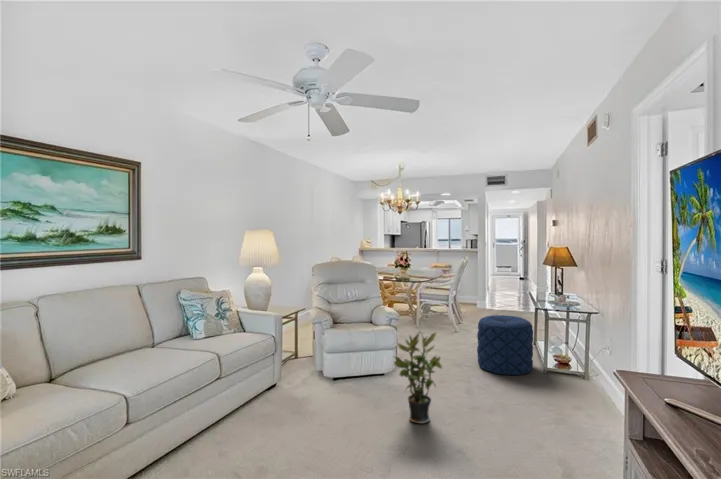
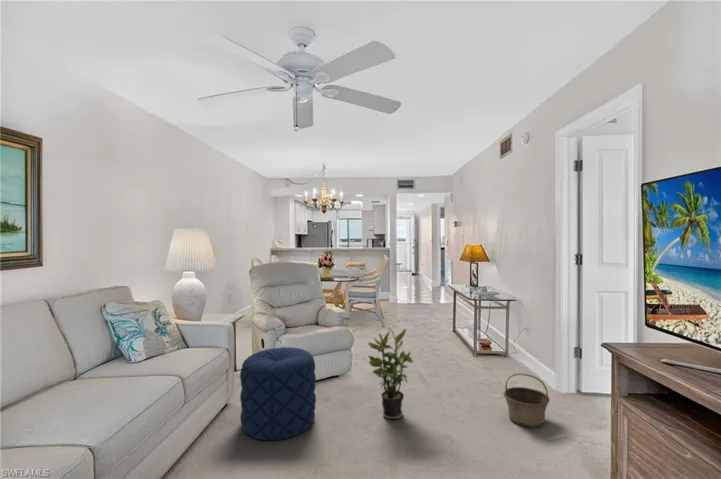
pouf: present [477,315,533,375] -> present [240,347,316,440]
basket: none [541,394,596,458] -> present [504,373,549,428]

